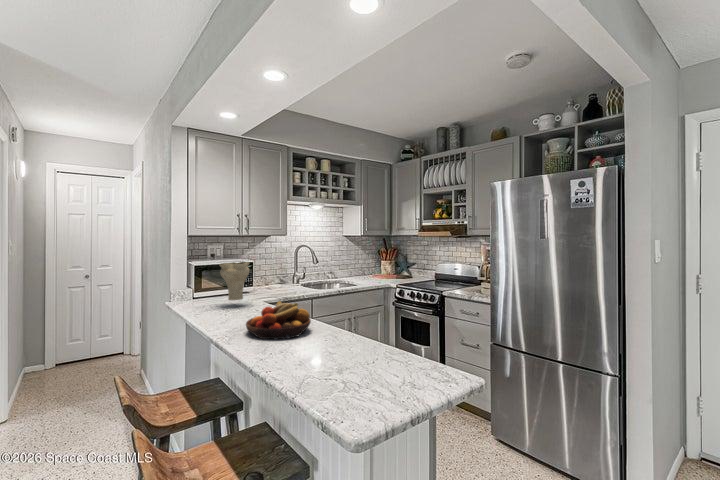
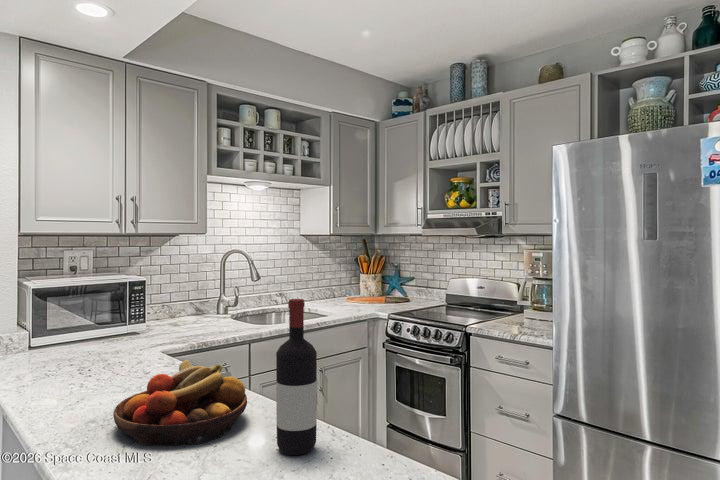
vase: present [220,262,250,300] -> none [66,279,140,354]
wine bottle: none [325,268,344,344] -> present [276,299,317,455]

